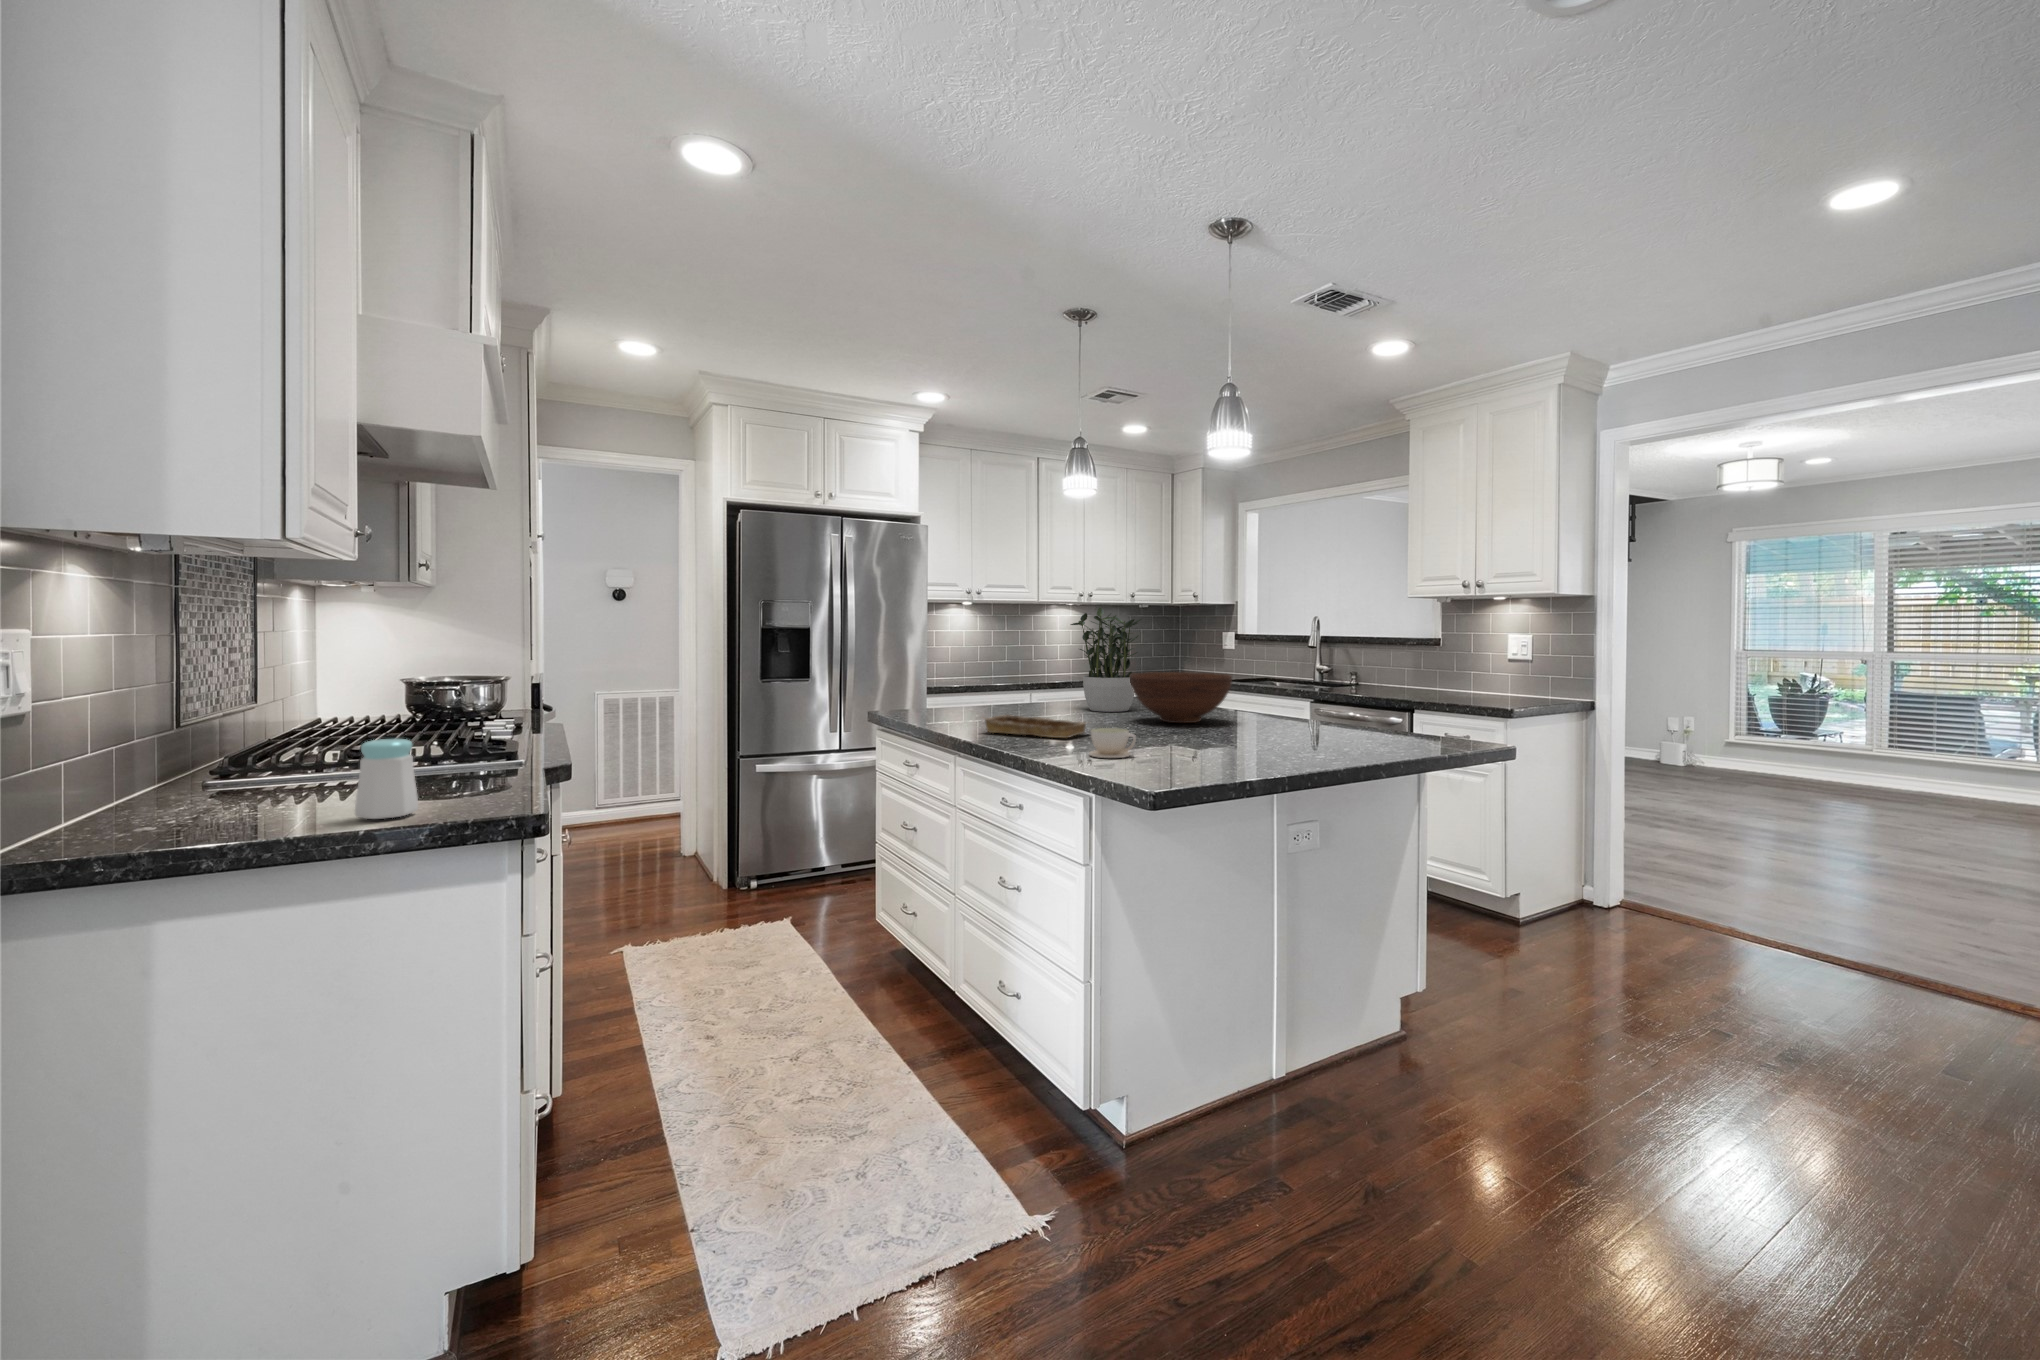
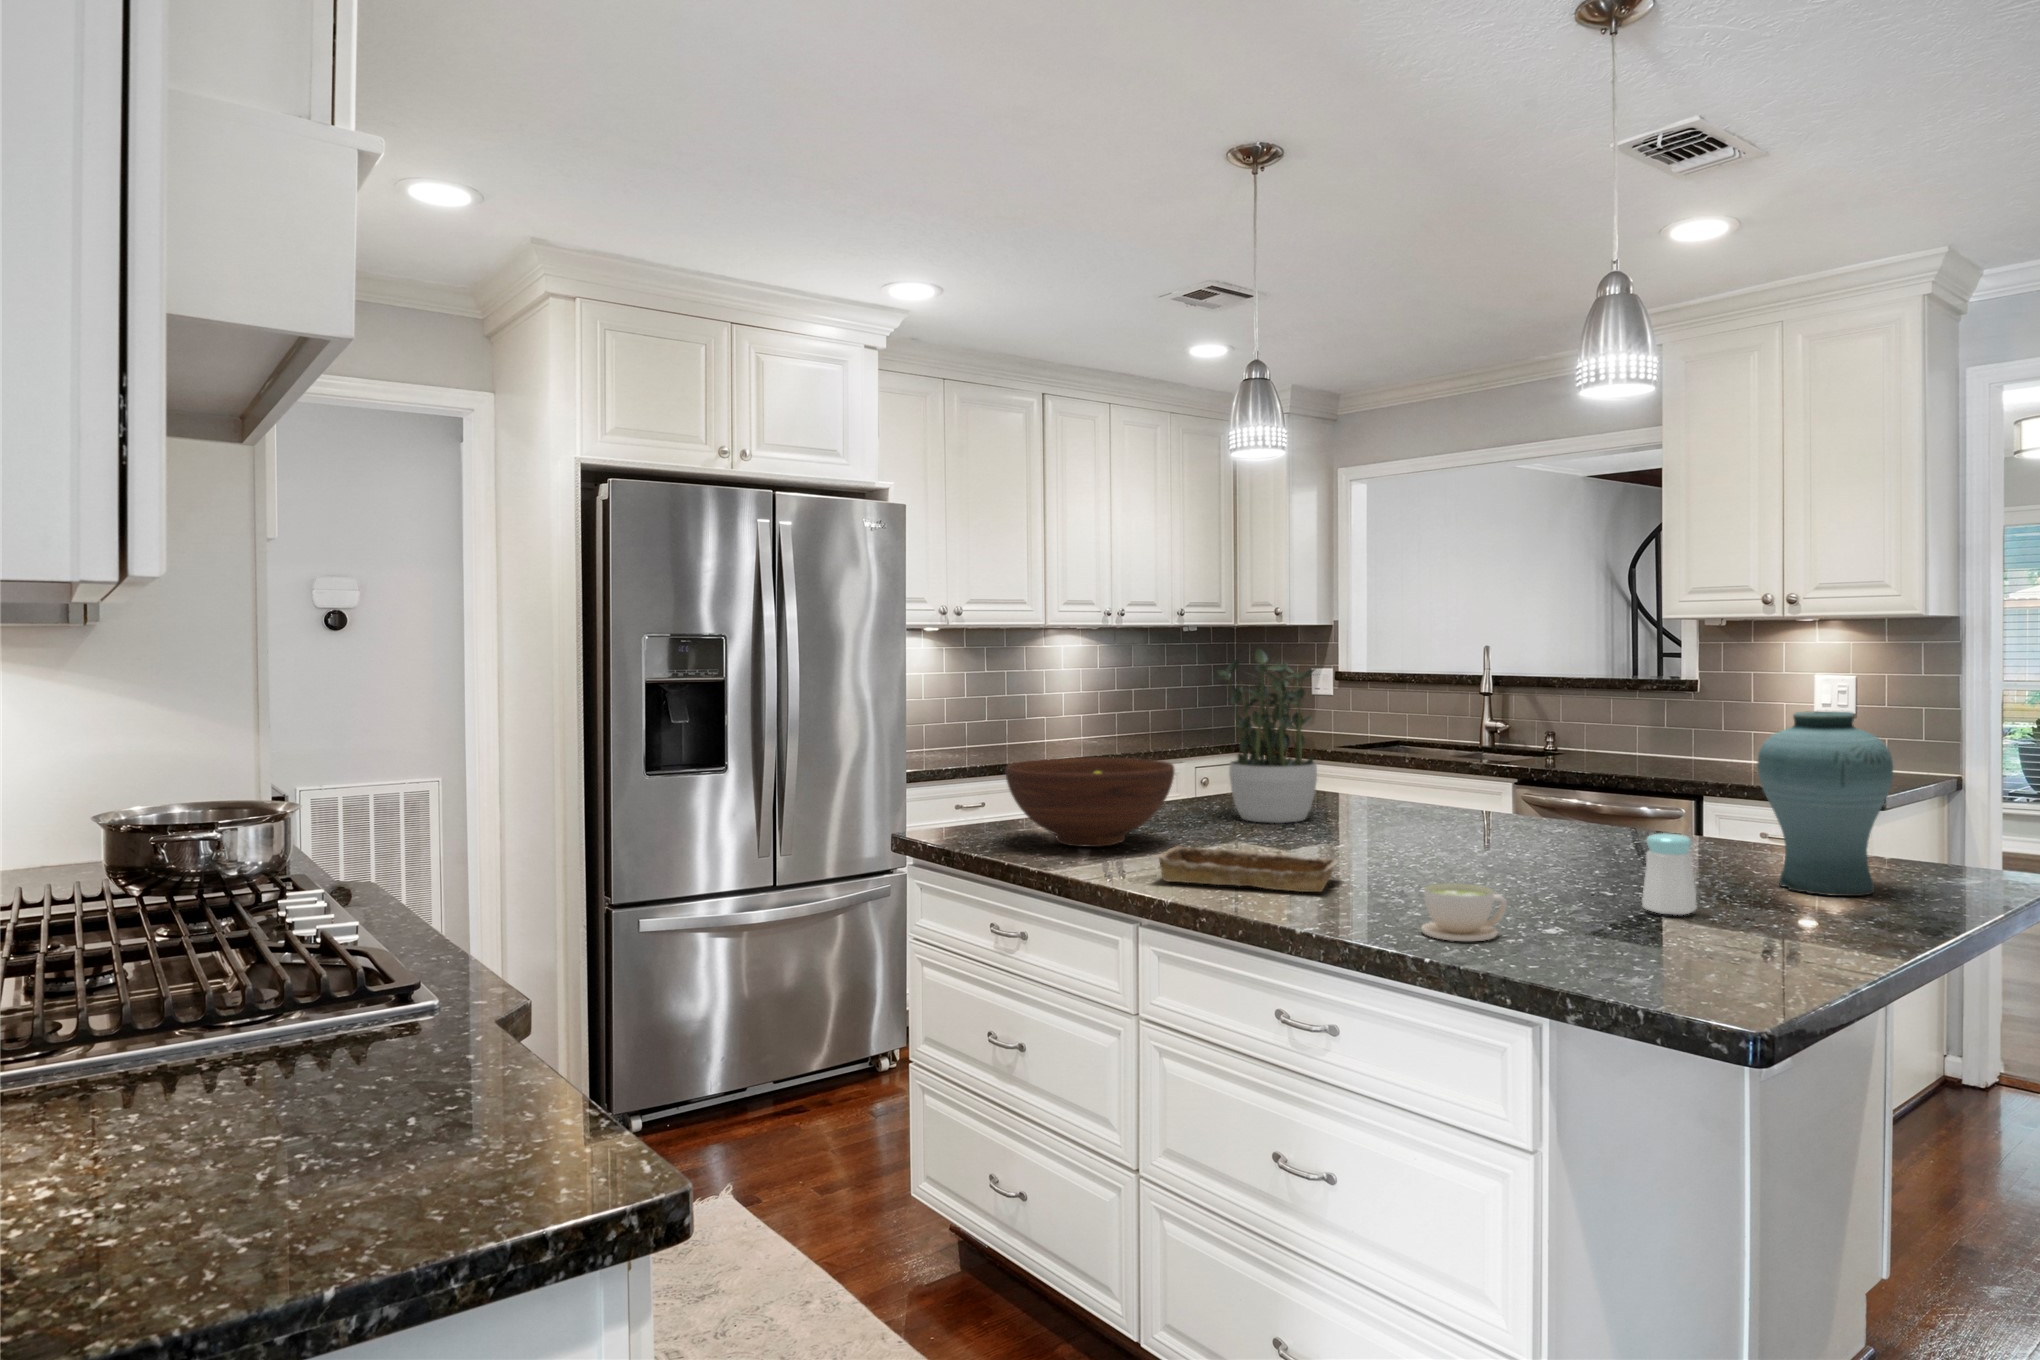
vase: none [1335,639,1410,748] -> present [1757,711,1893,896]
fruit bowl: present [1130,672,1232,723] -> present [1005,757,1175,847]
salt shaker: present [355,739,418,819] -> present [1642,833,1697,915]

